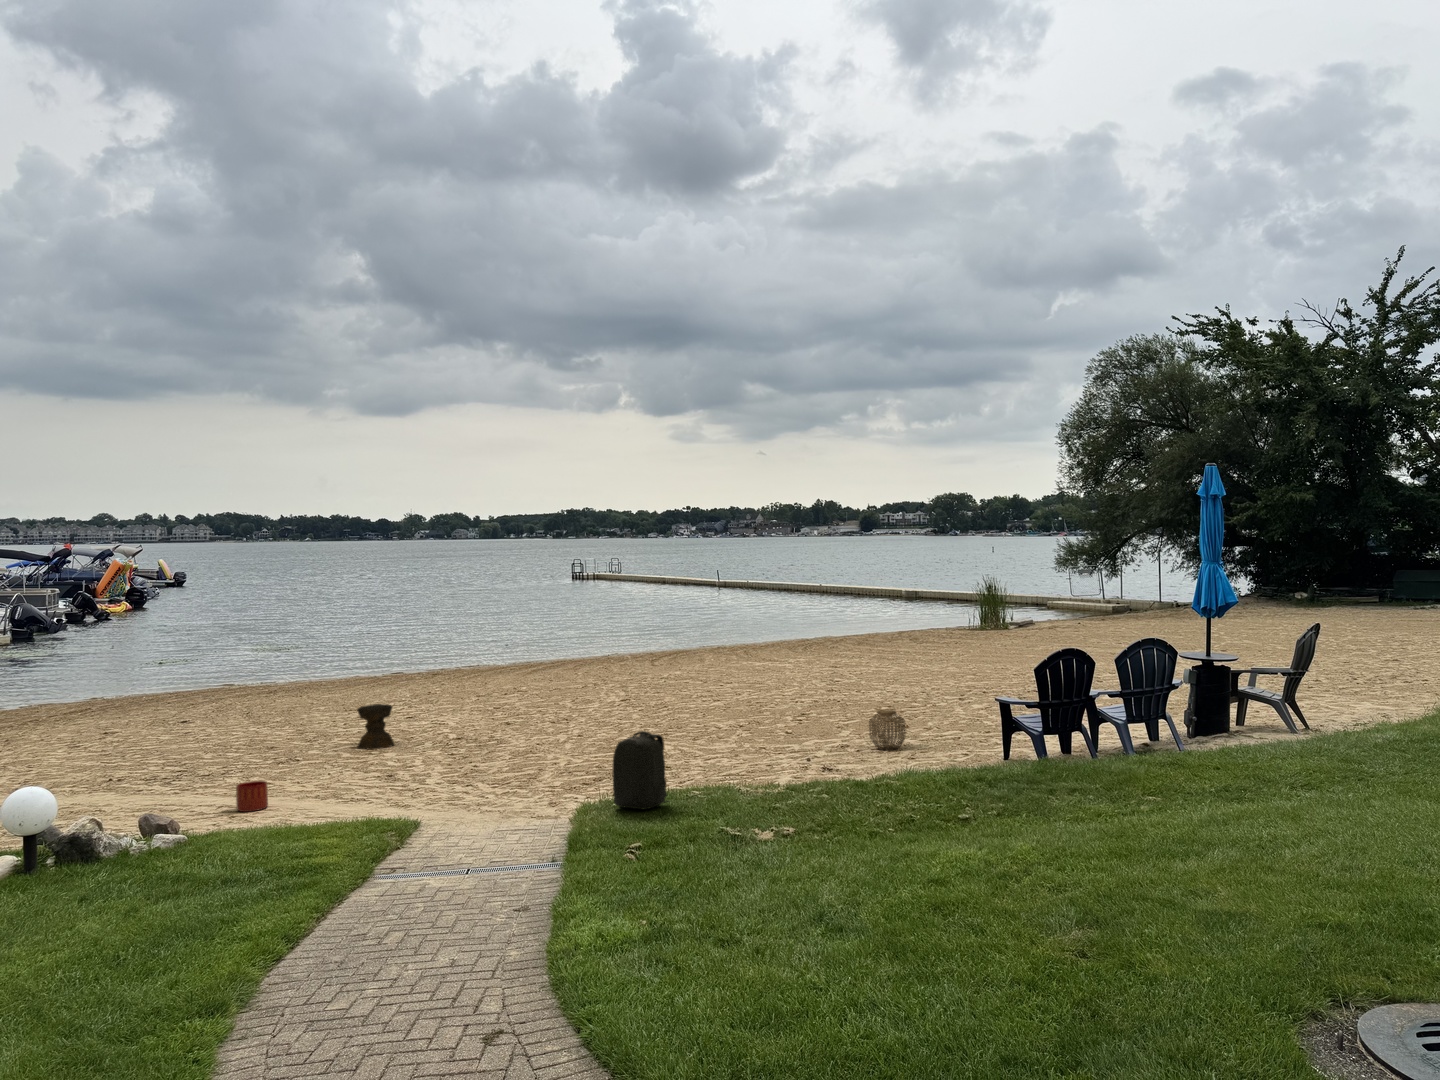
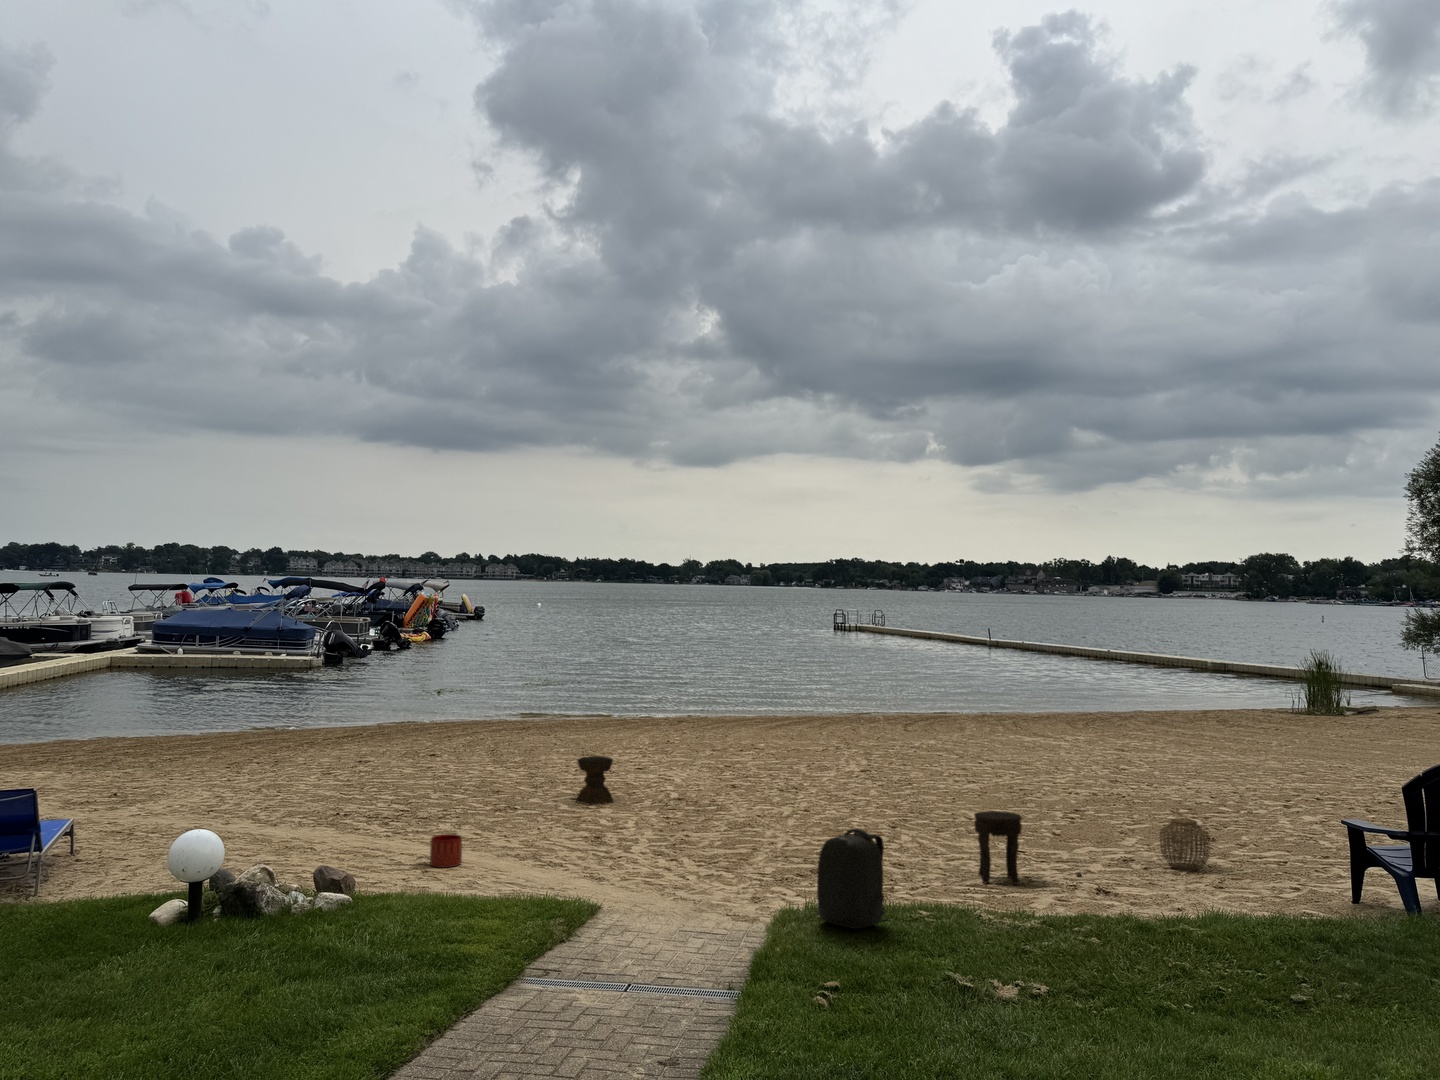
side table: none [727,716,764,774] -> present [974,811,1022,885]

